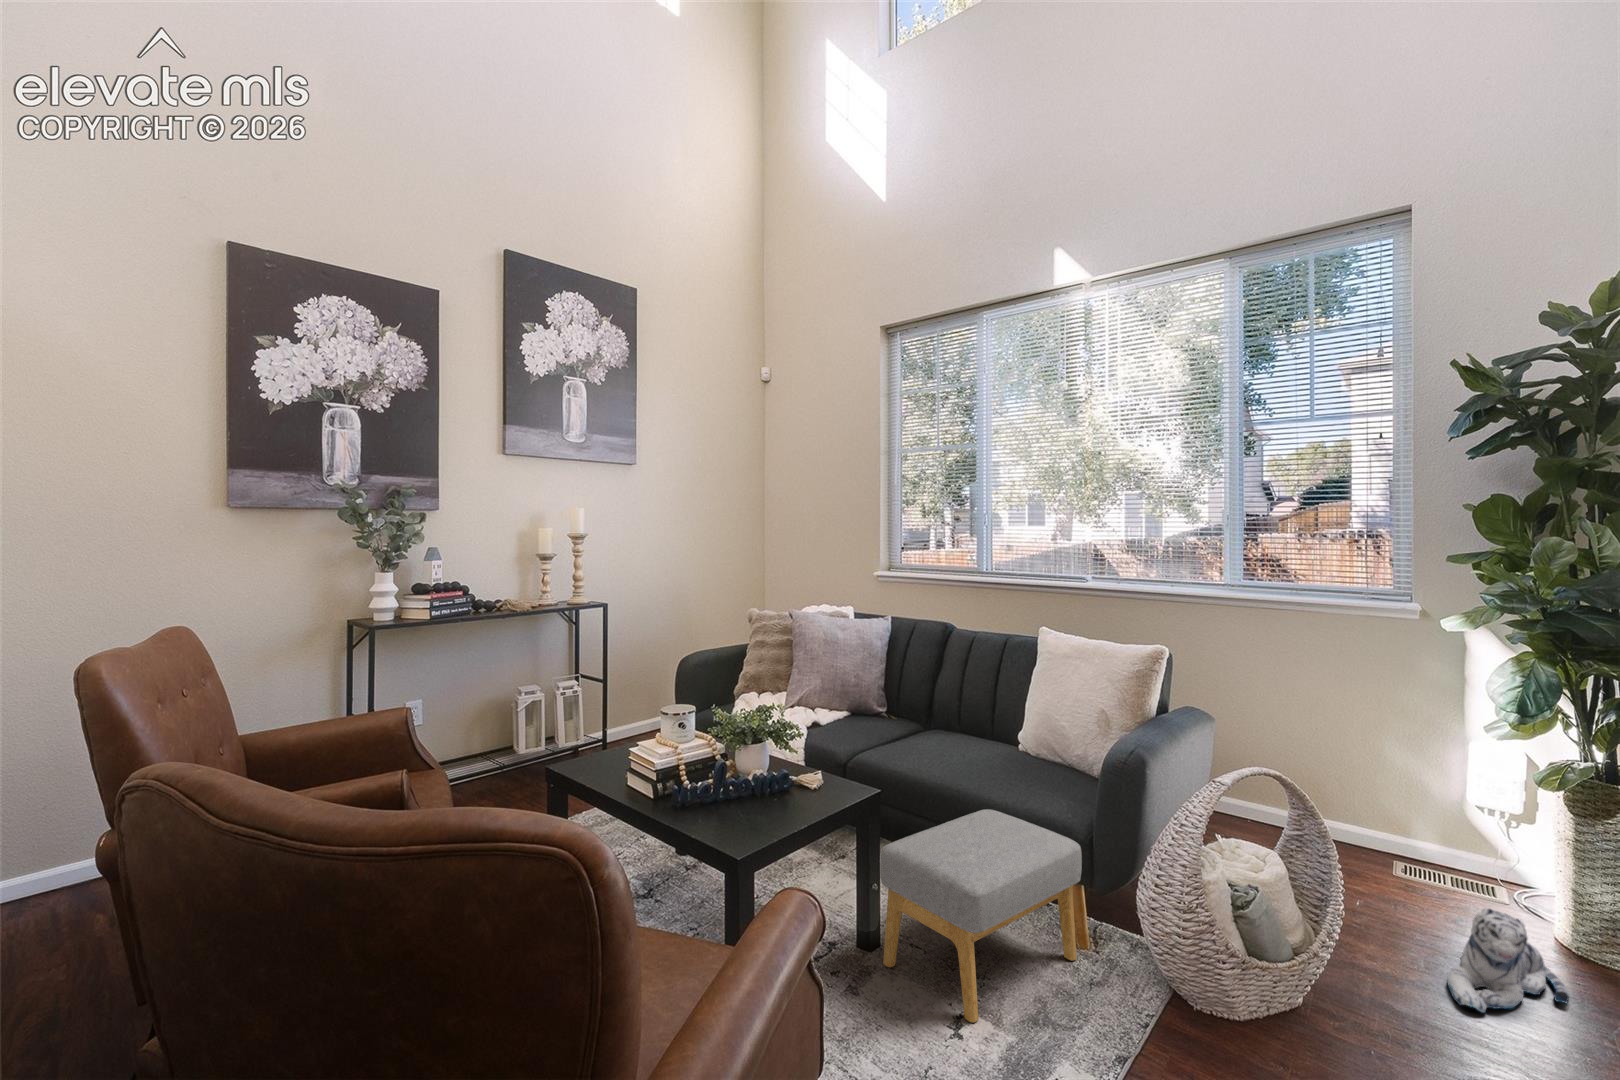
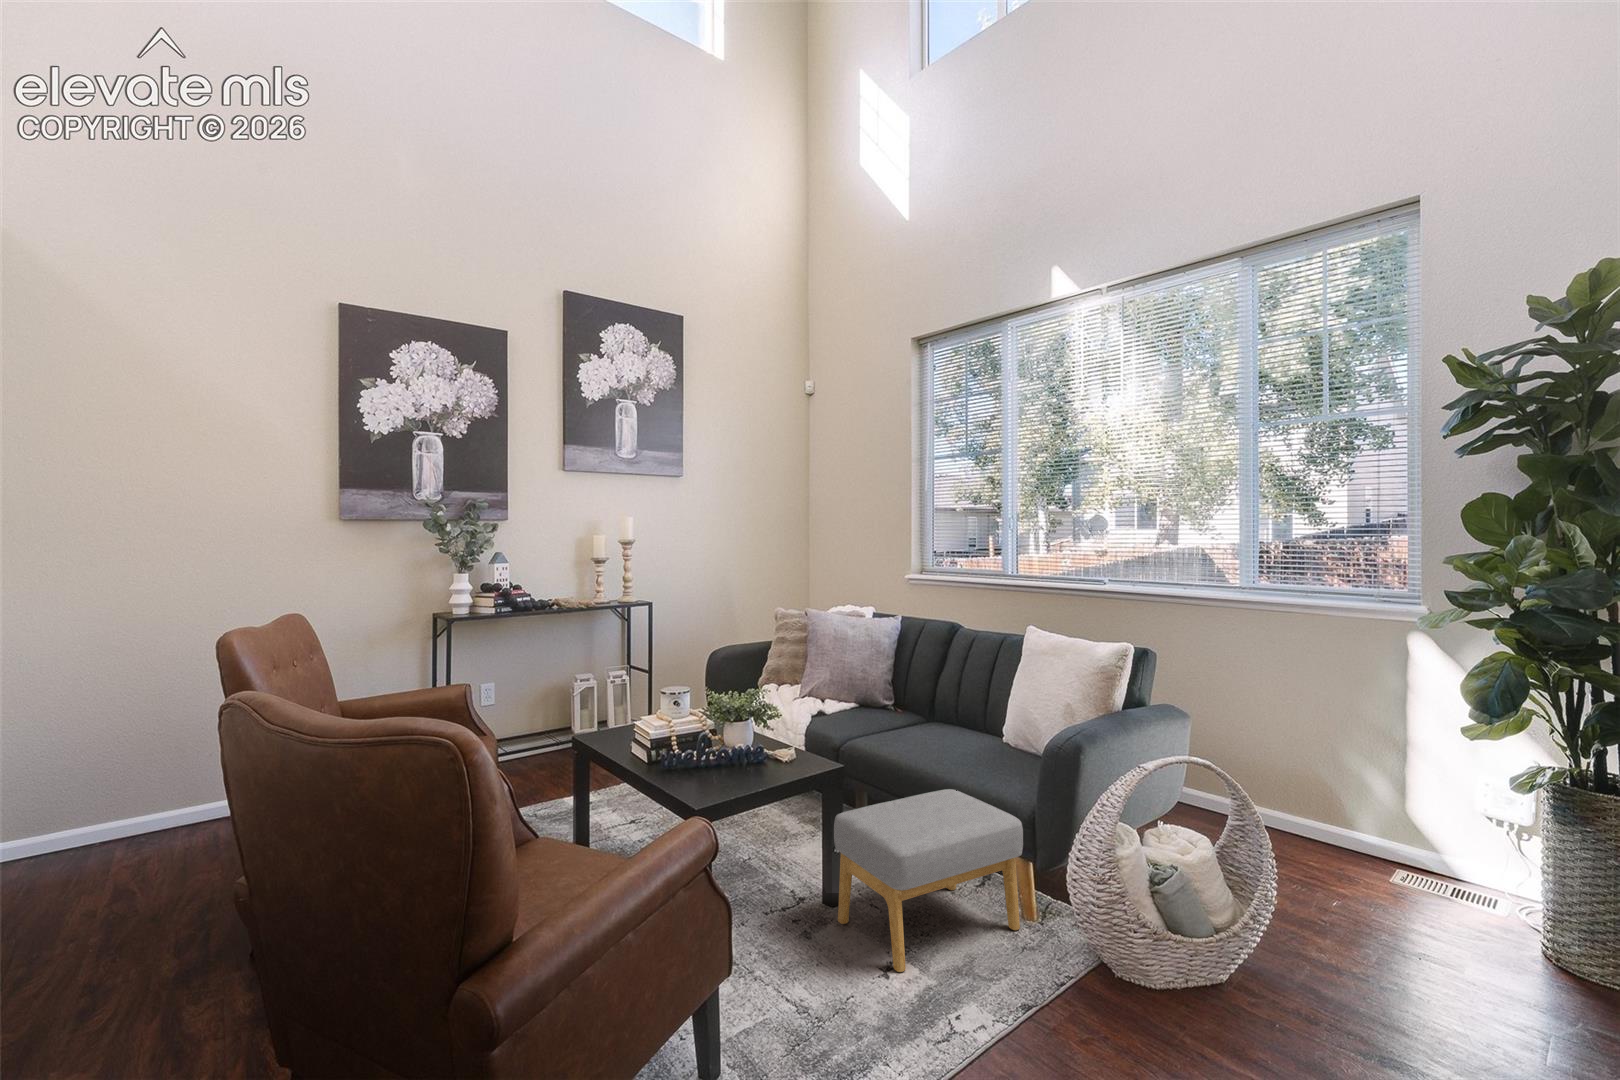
plush toy: present [1447,908,1569,1013] -> none [1391,902,1525,1005]

